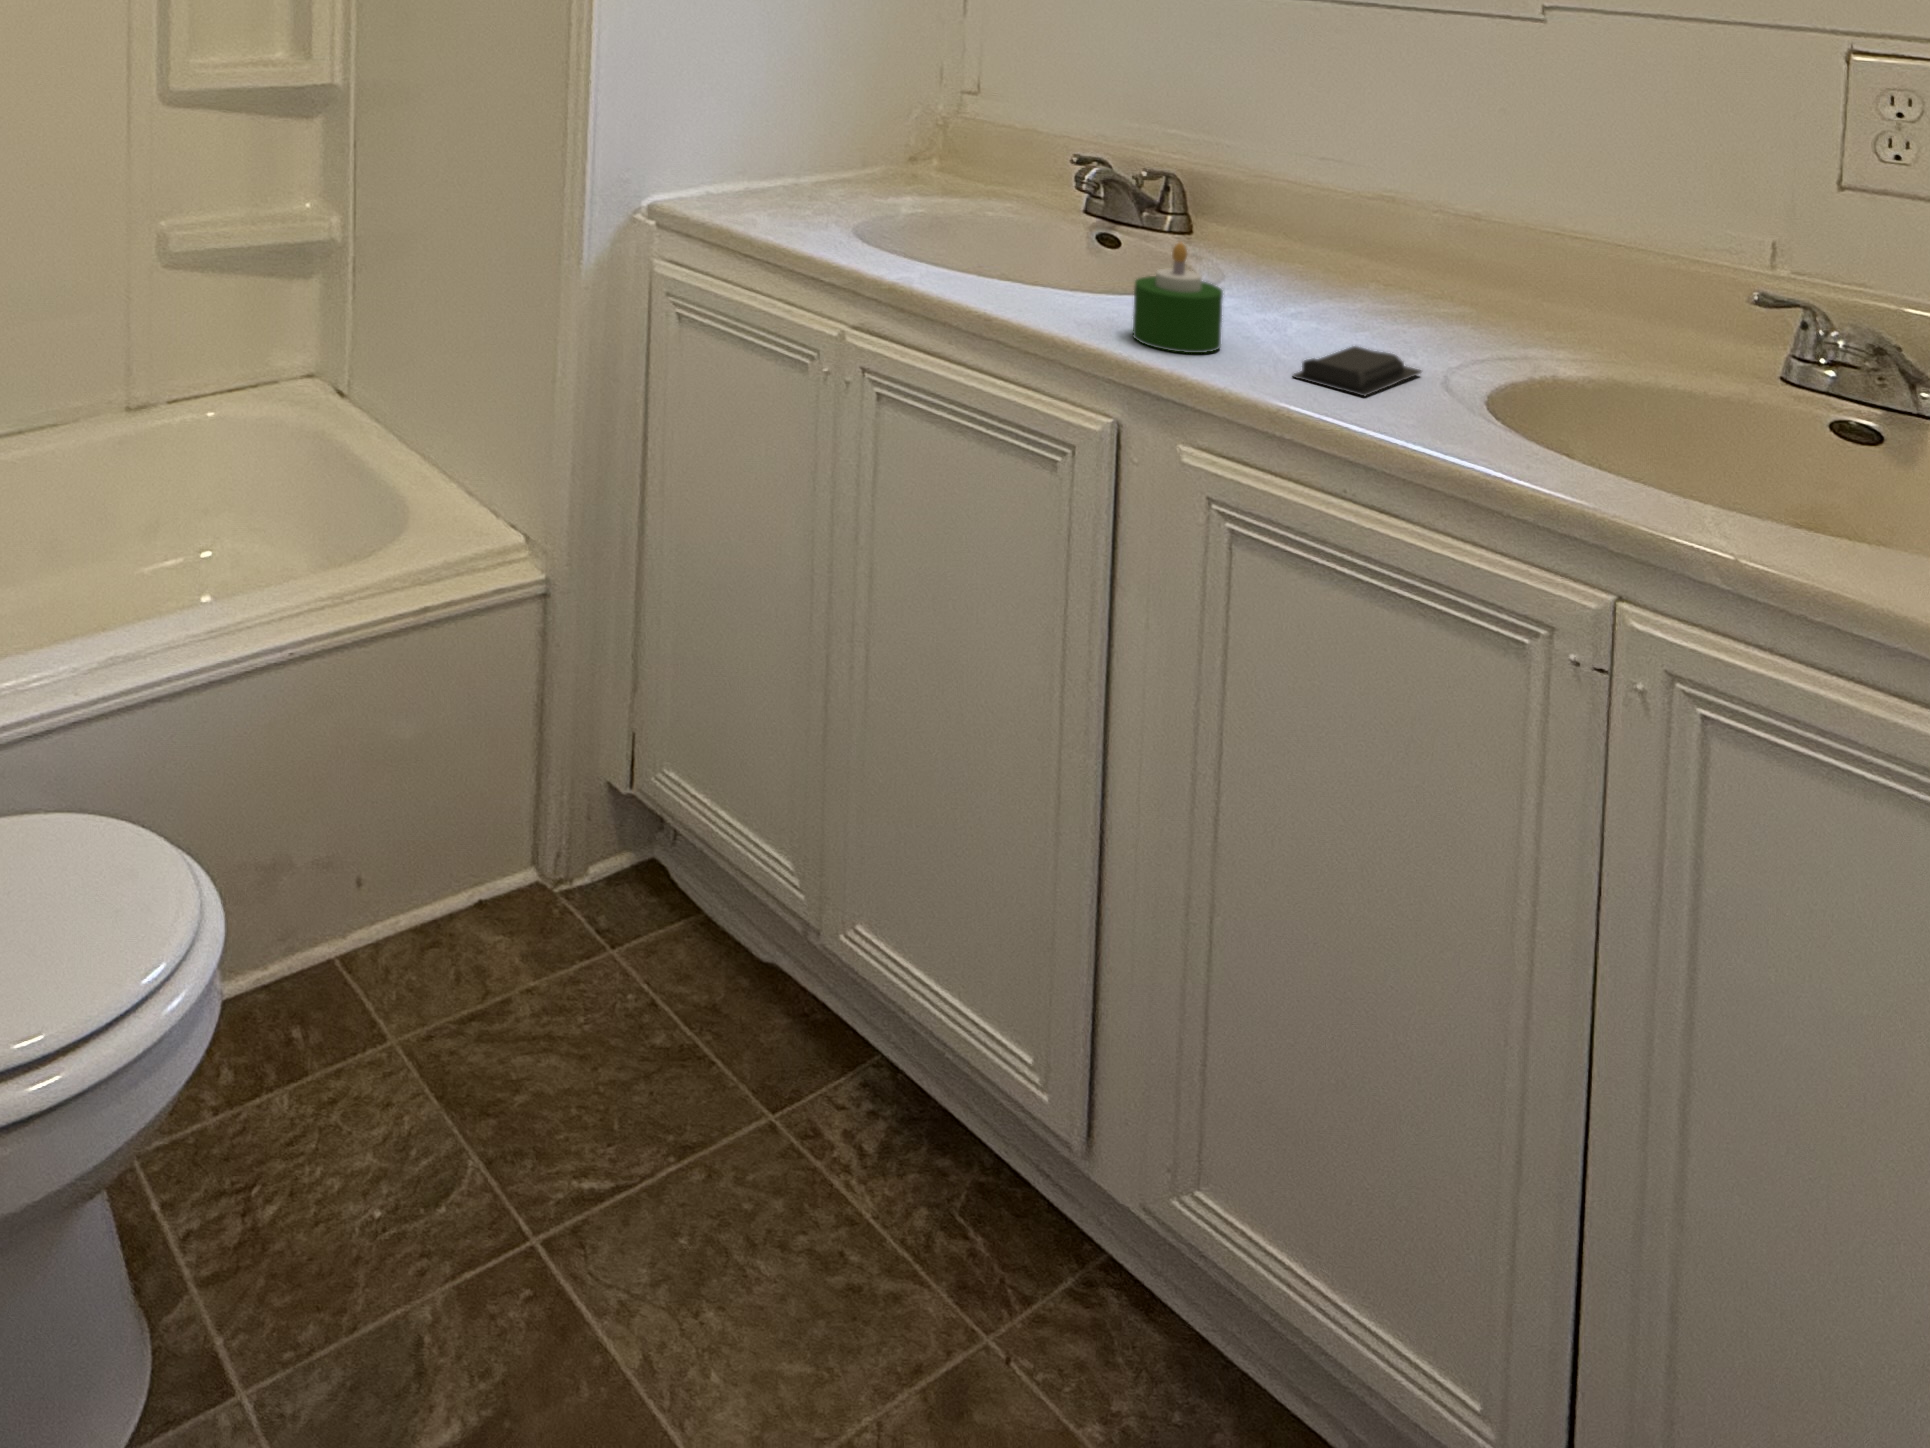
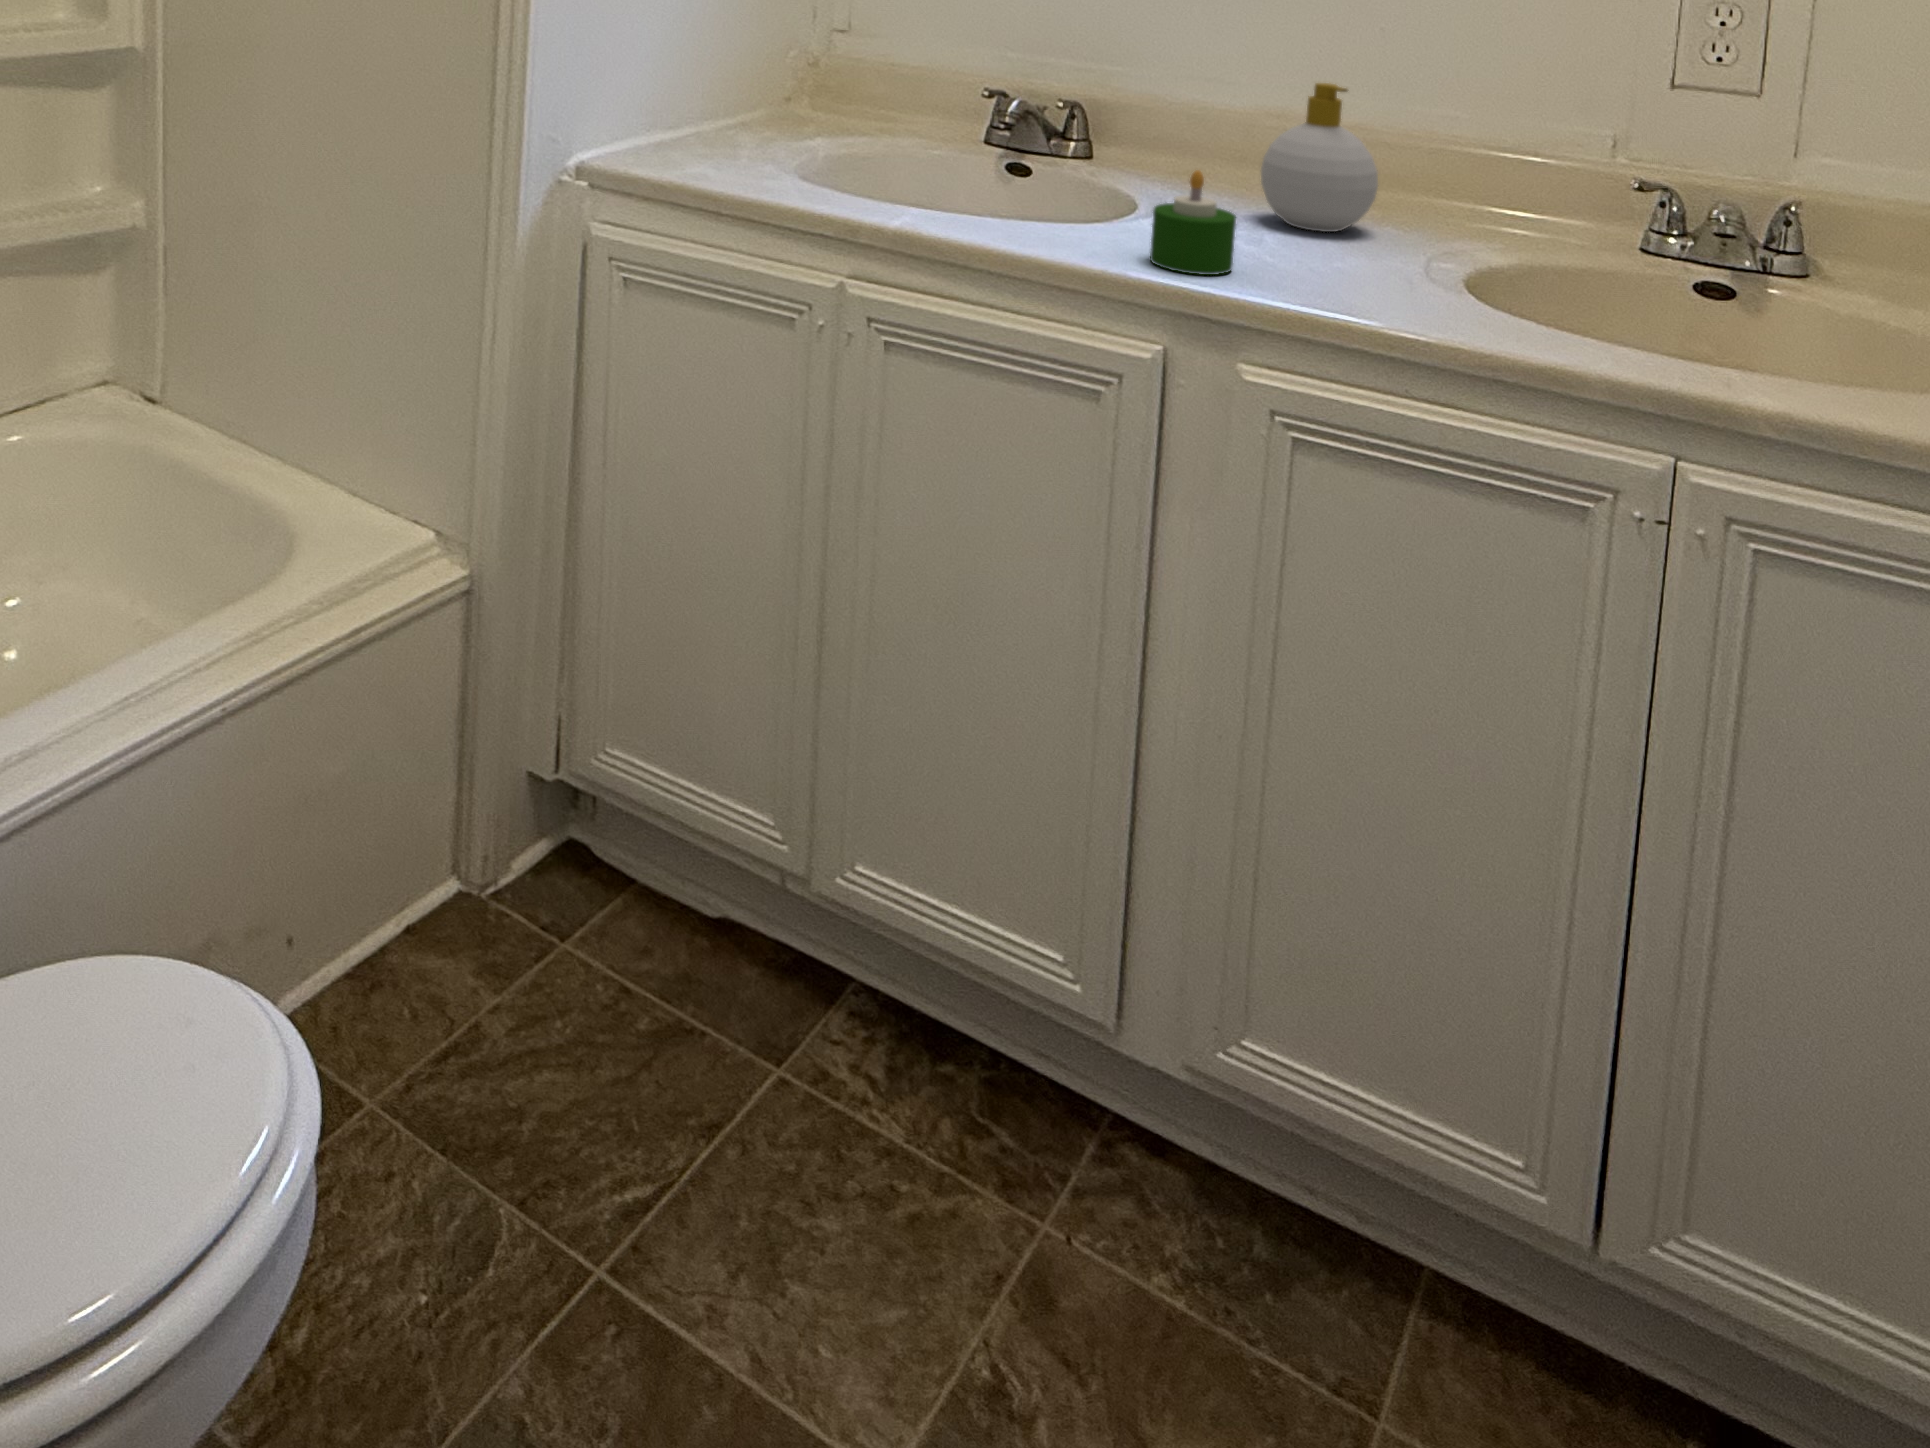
soap bottle: none [1324,161,1460,325] -> present [1261,83,1378,232]
soap bar: present [1293,346,1421,396] -> none [1312,255,1399,302]

